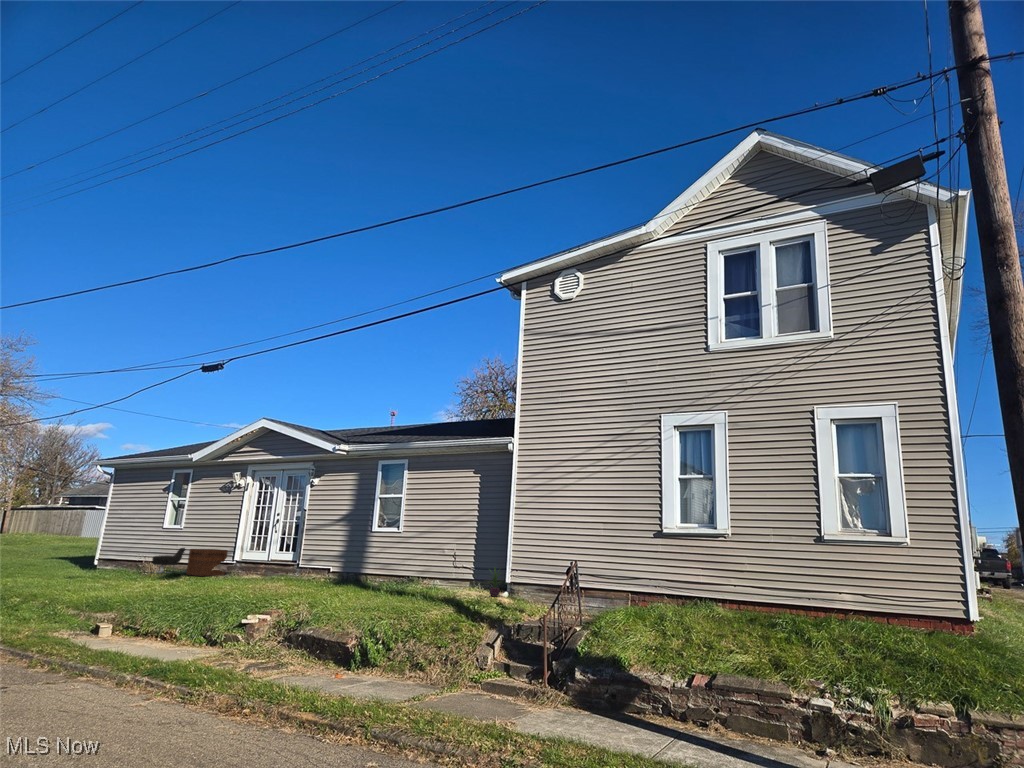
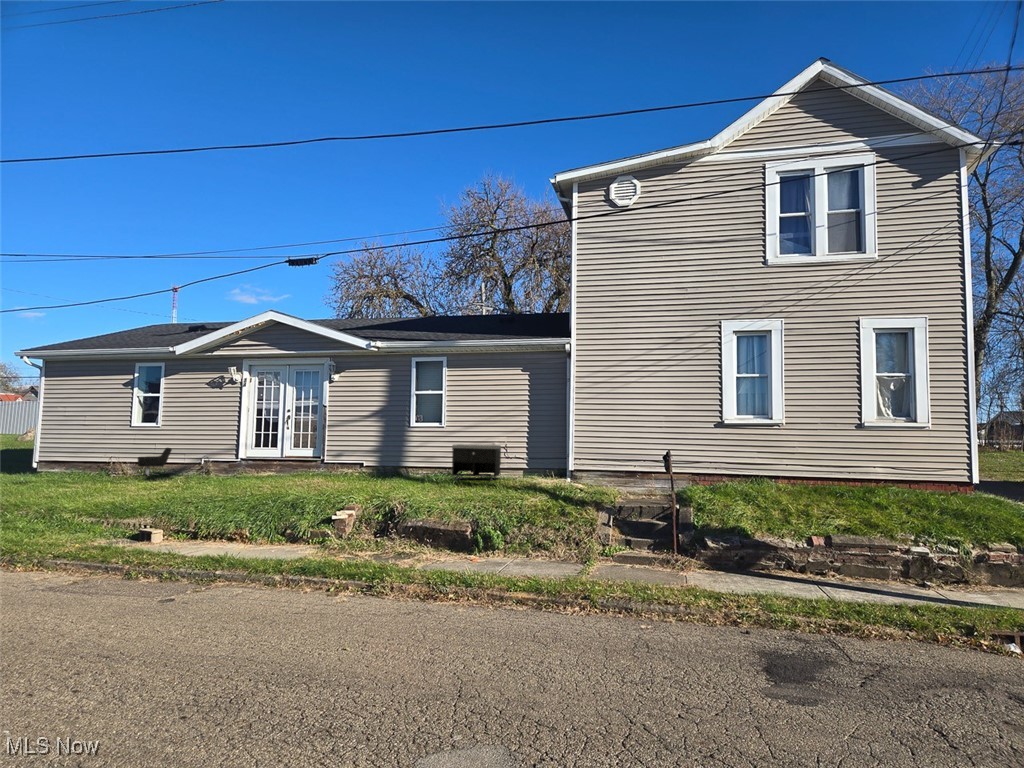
wooden crate: present [186,549,228,576] -> none [187,448,230,477]
storage bench: none [395,551,450,590] -> present [452,444,501,480]
decorative plant: present [489,567,500,596] -> none [551,456,578,483]

